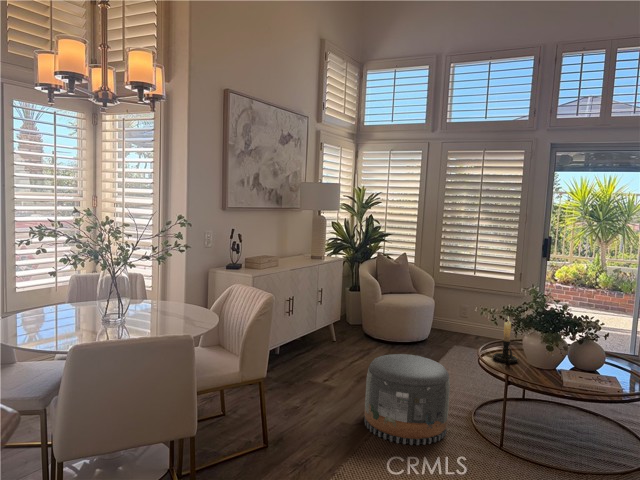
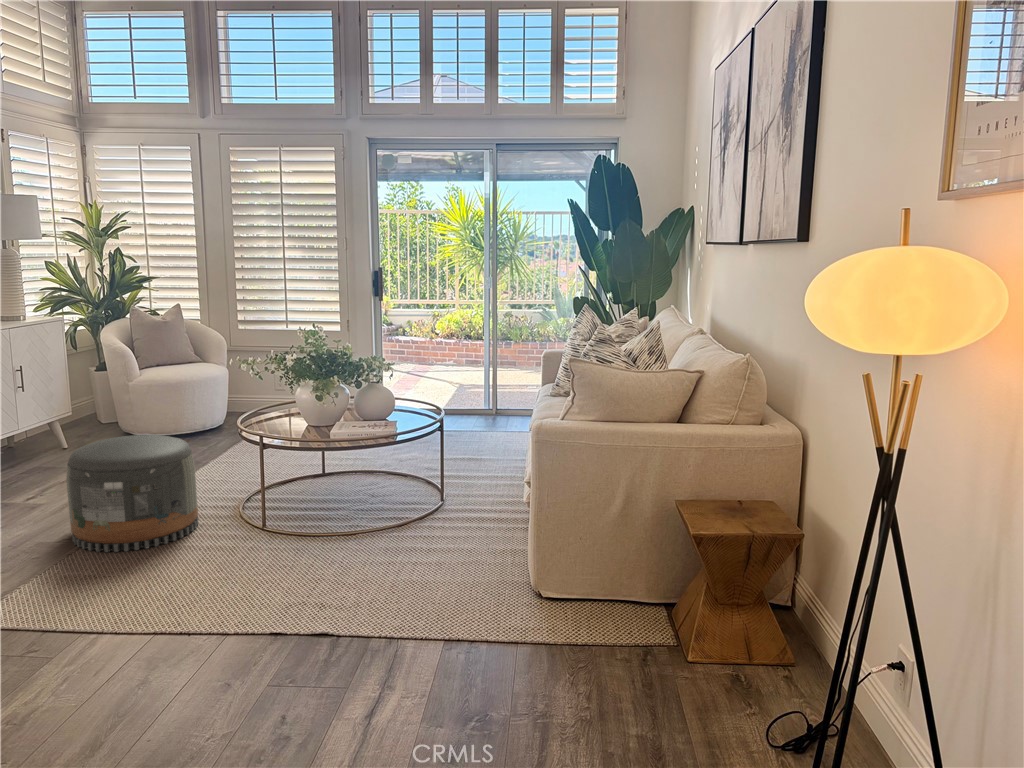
candle holder: present [493,316,518,364] -> none [255,363,288,425]

